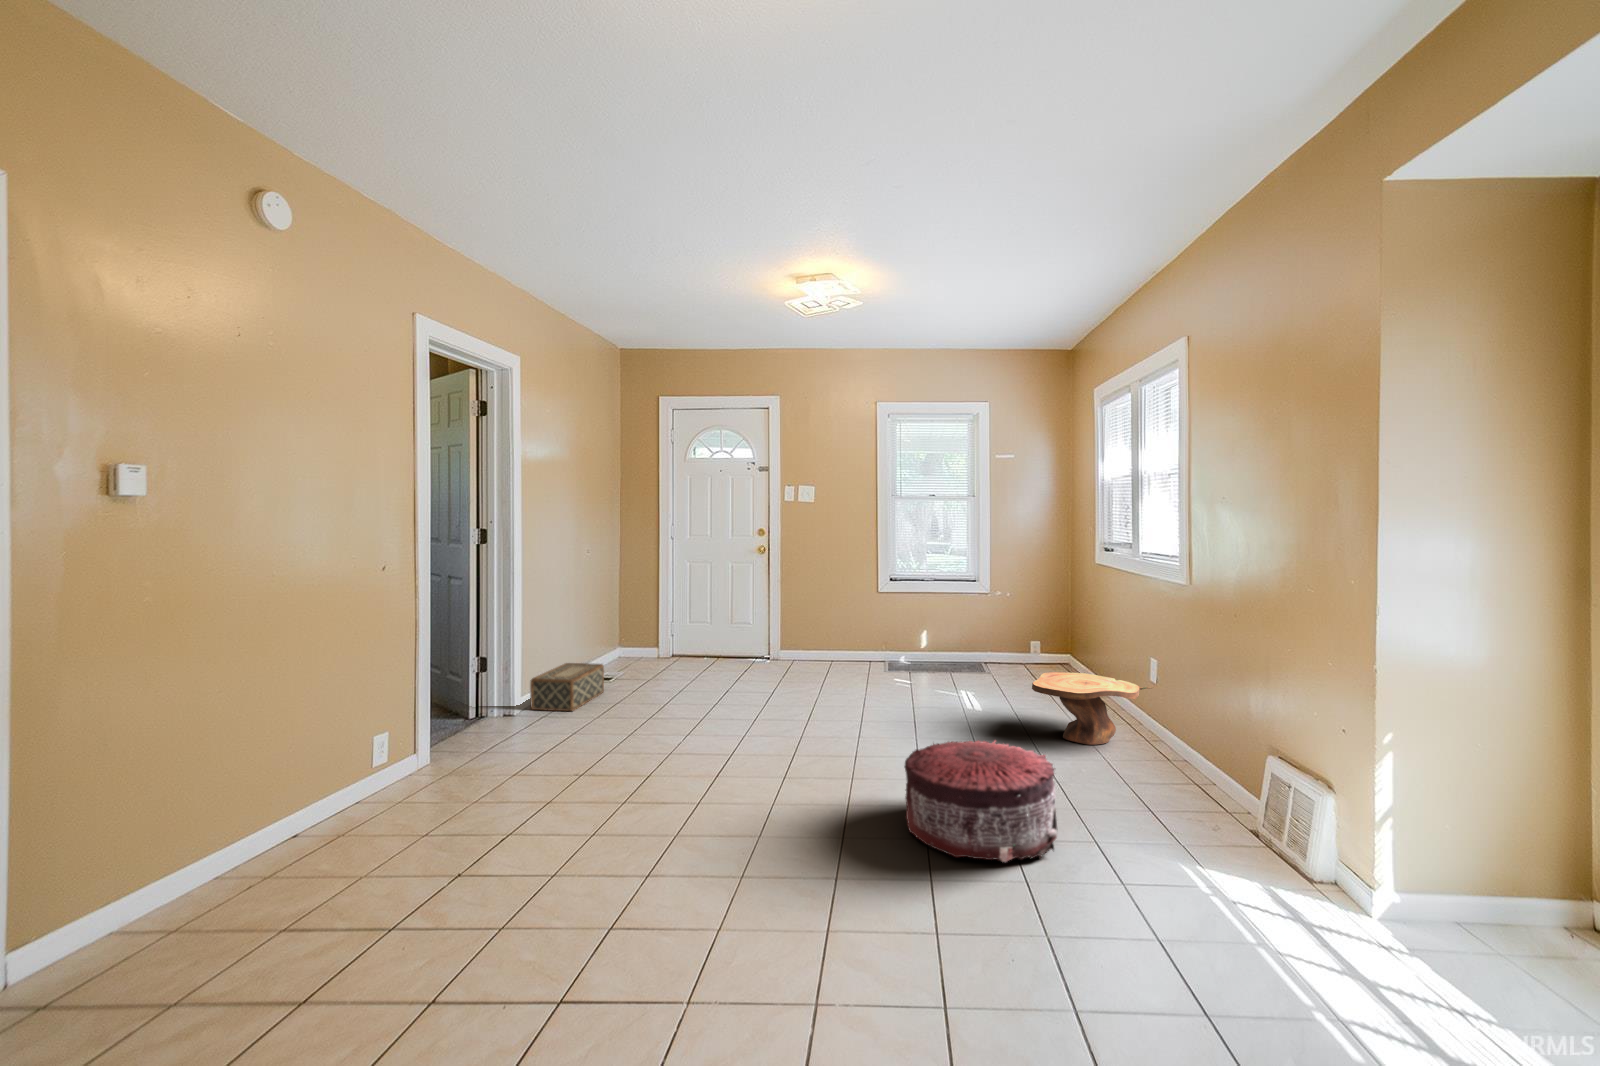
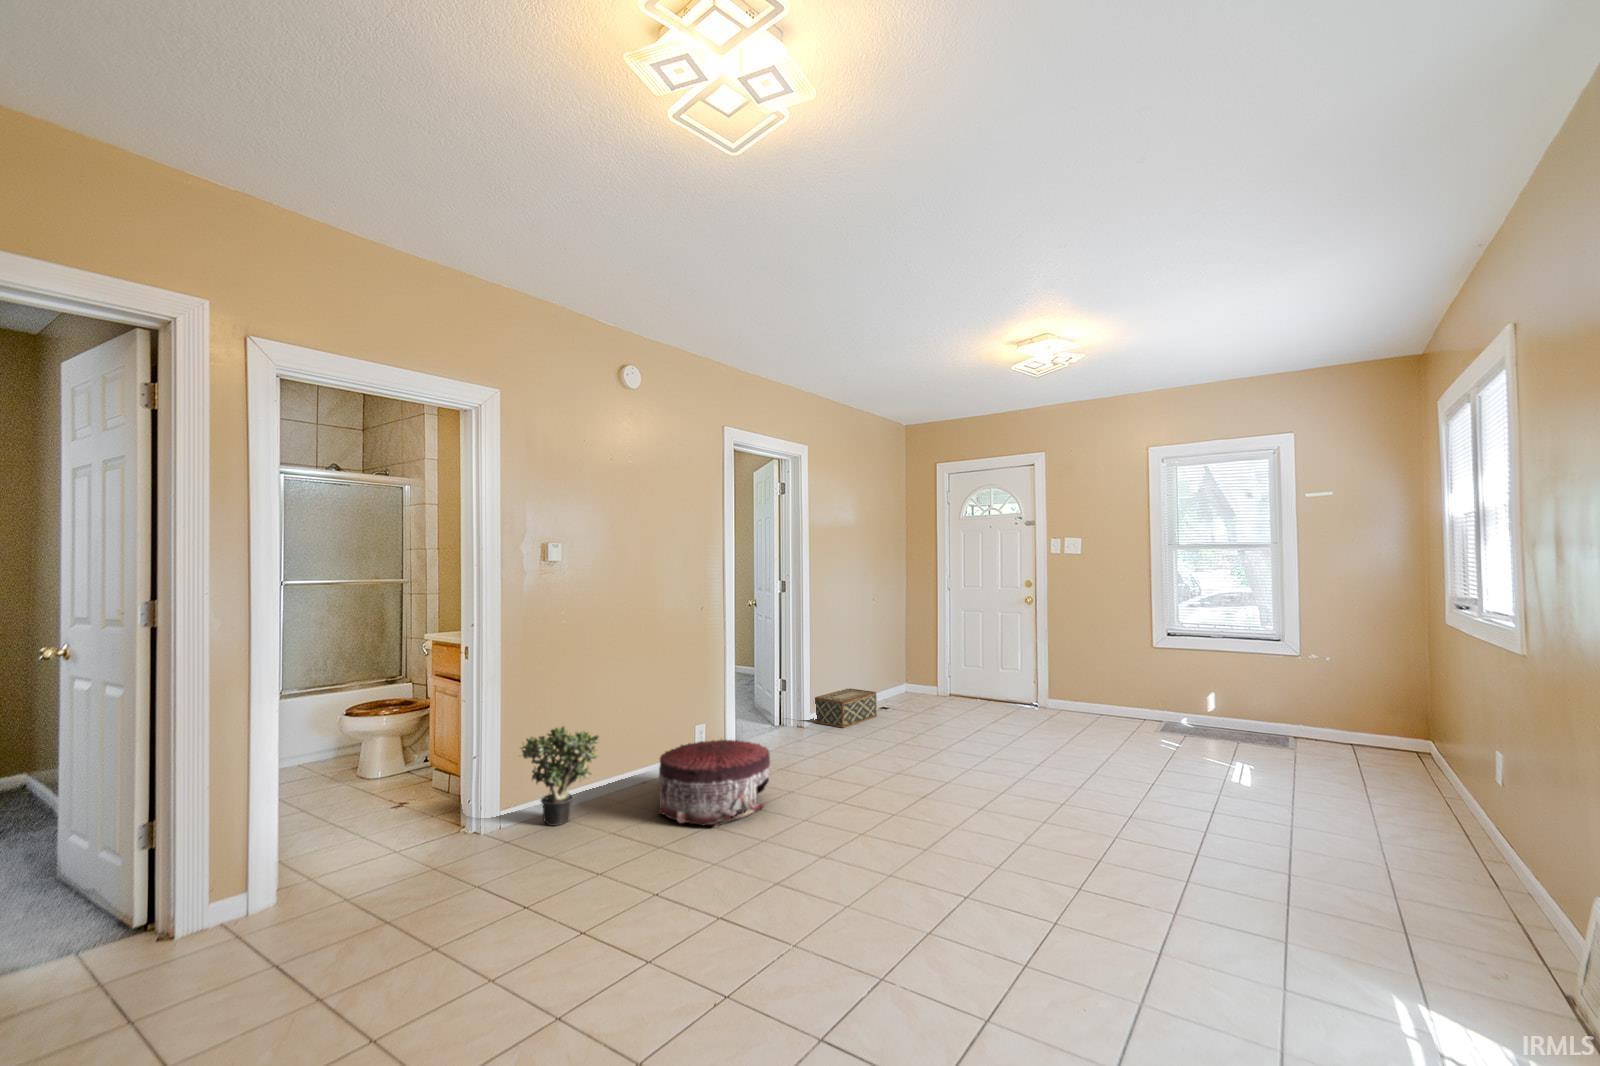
side table: present [1032,672,1150,745] -> none [1301,749,1499,847]
pouf: present [904,741,1057,862] -> present [658,740,771,827]
potted plant: none [119,772,279,933] -> present [521,726,599,826]

